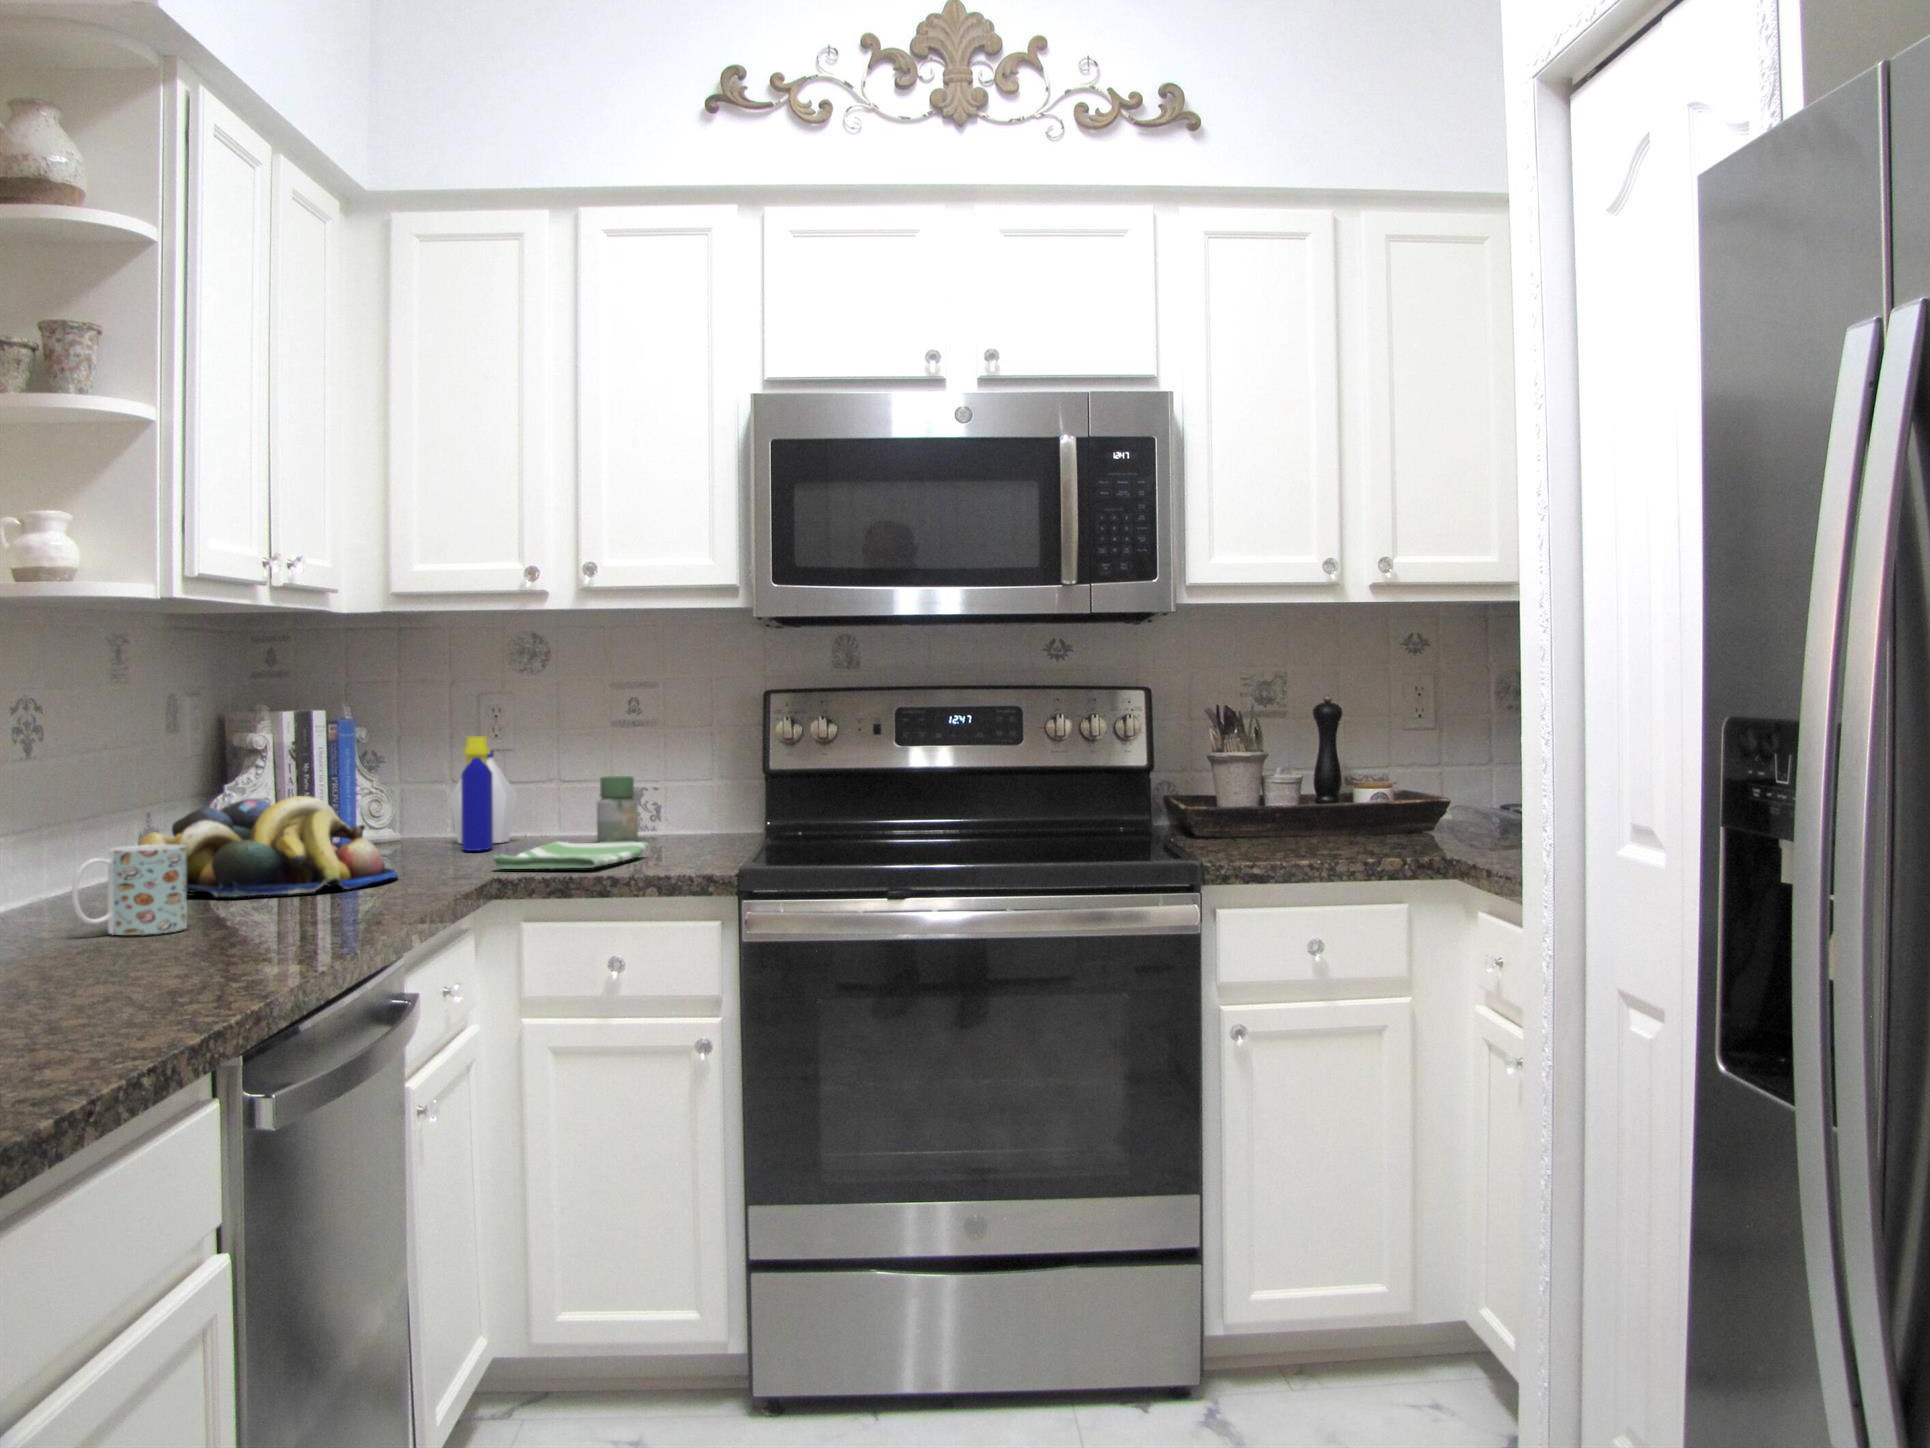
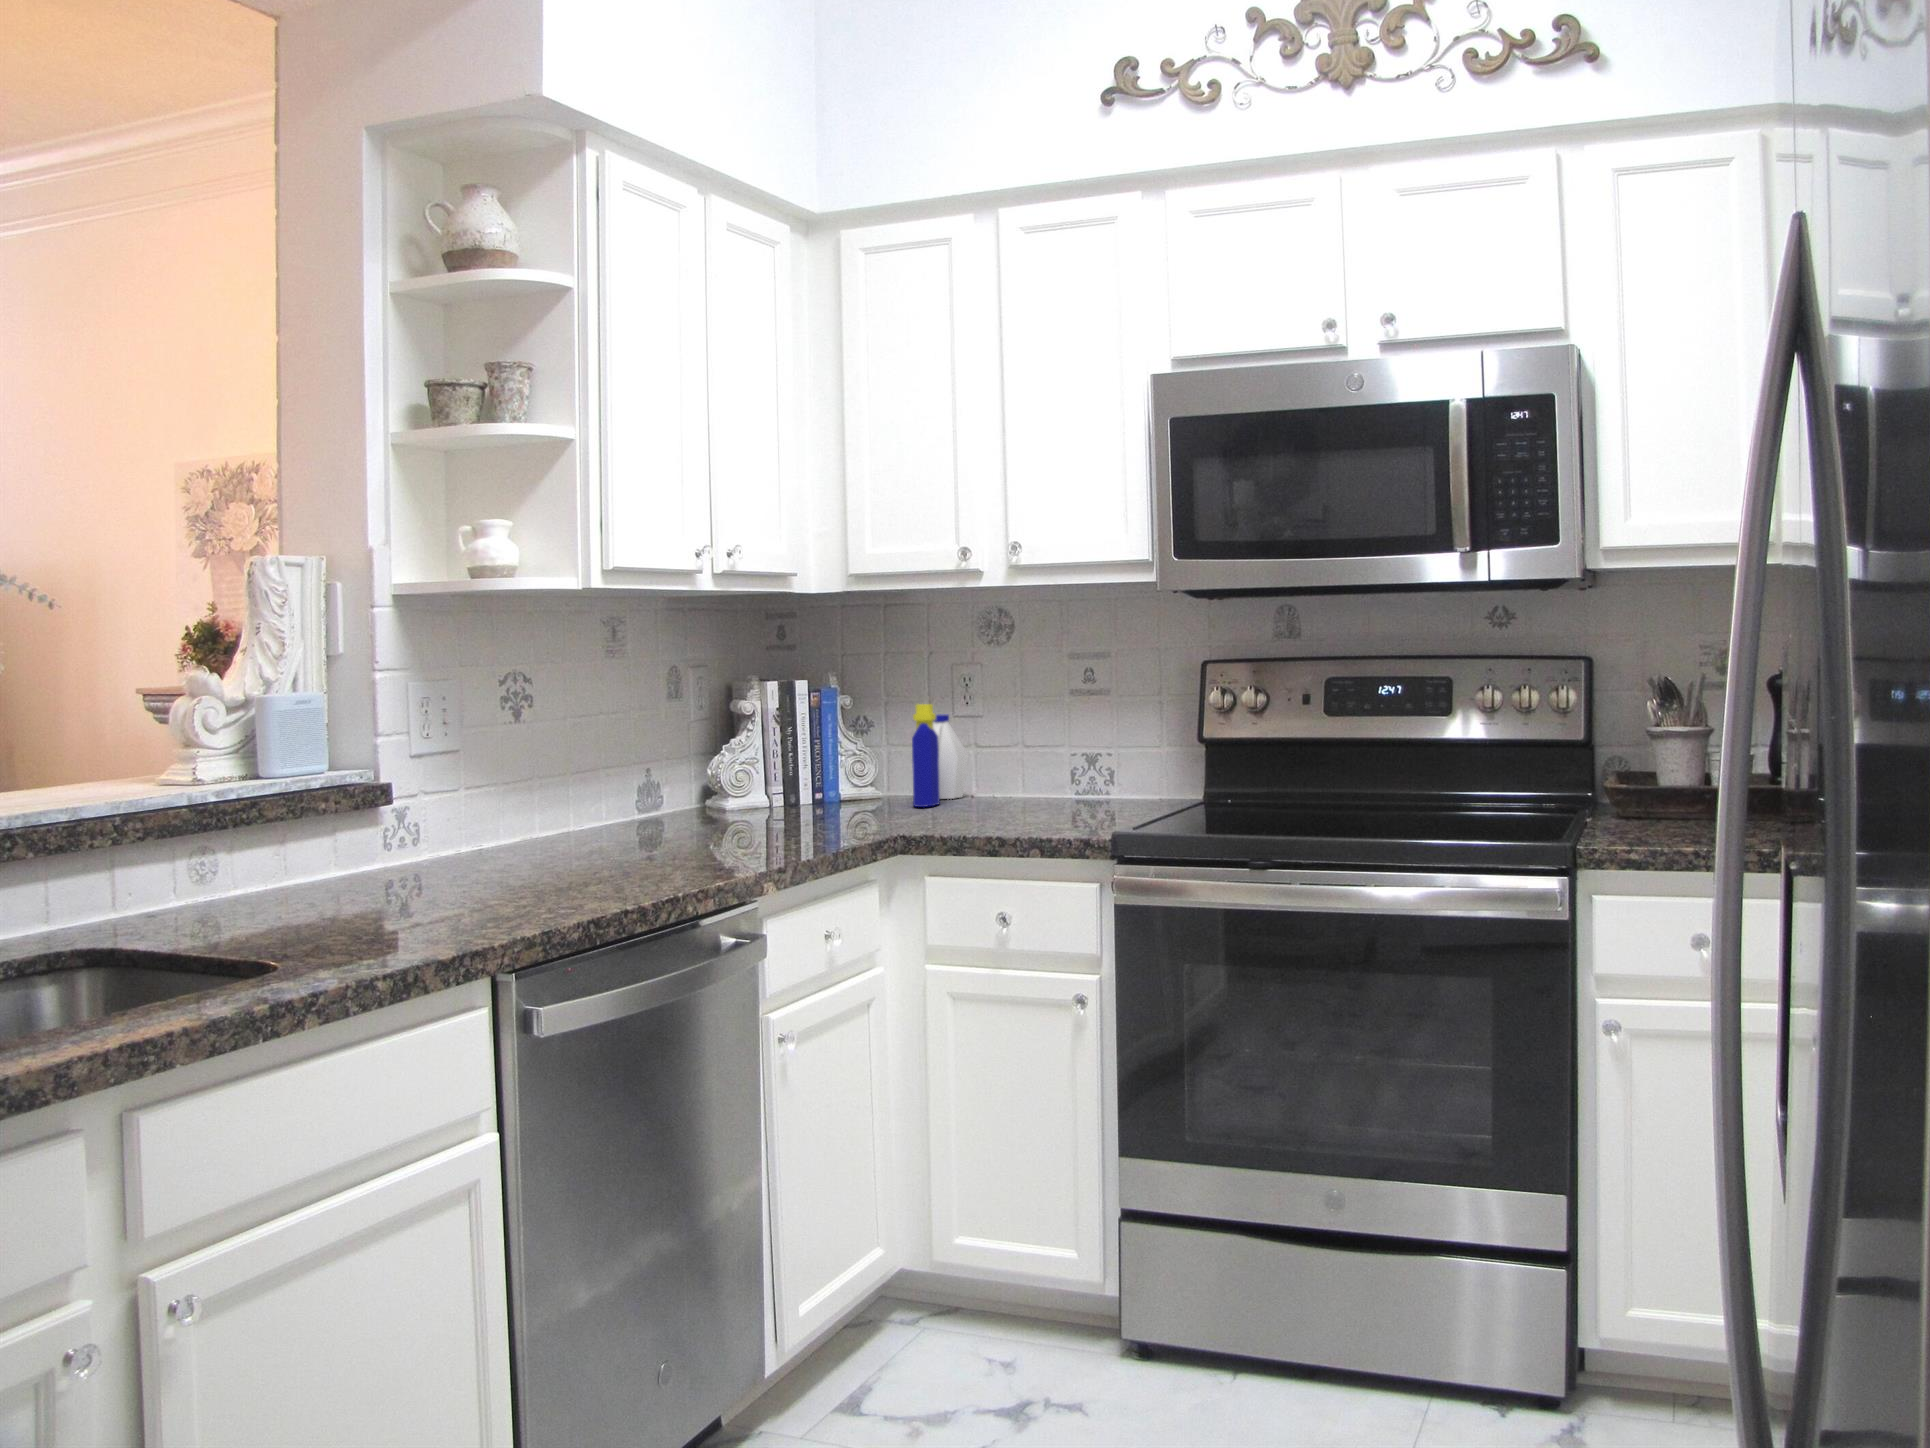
jar: present [597,776,638,843] -> none [1032,740,1069,802]
fruit bowl: present [139,796,398,897] -> none [620,762,828,848]
dish towel: present [492,842,648,869] -> none [906,802,1055,829]
mug: present [72,845,187,935] -> none [526,808,614,882]

